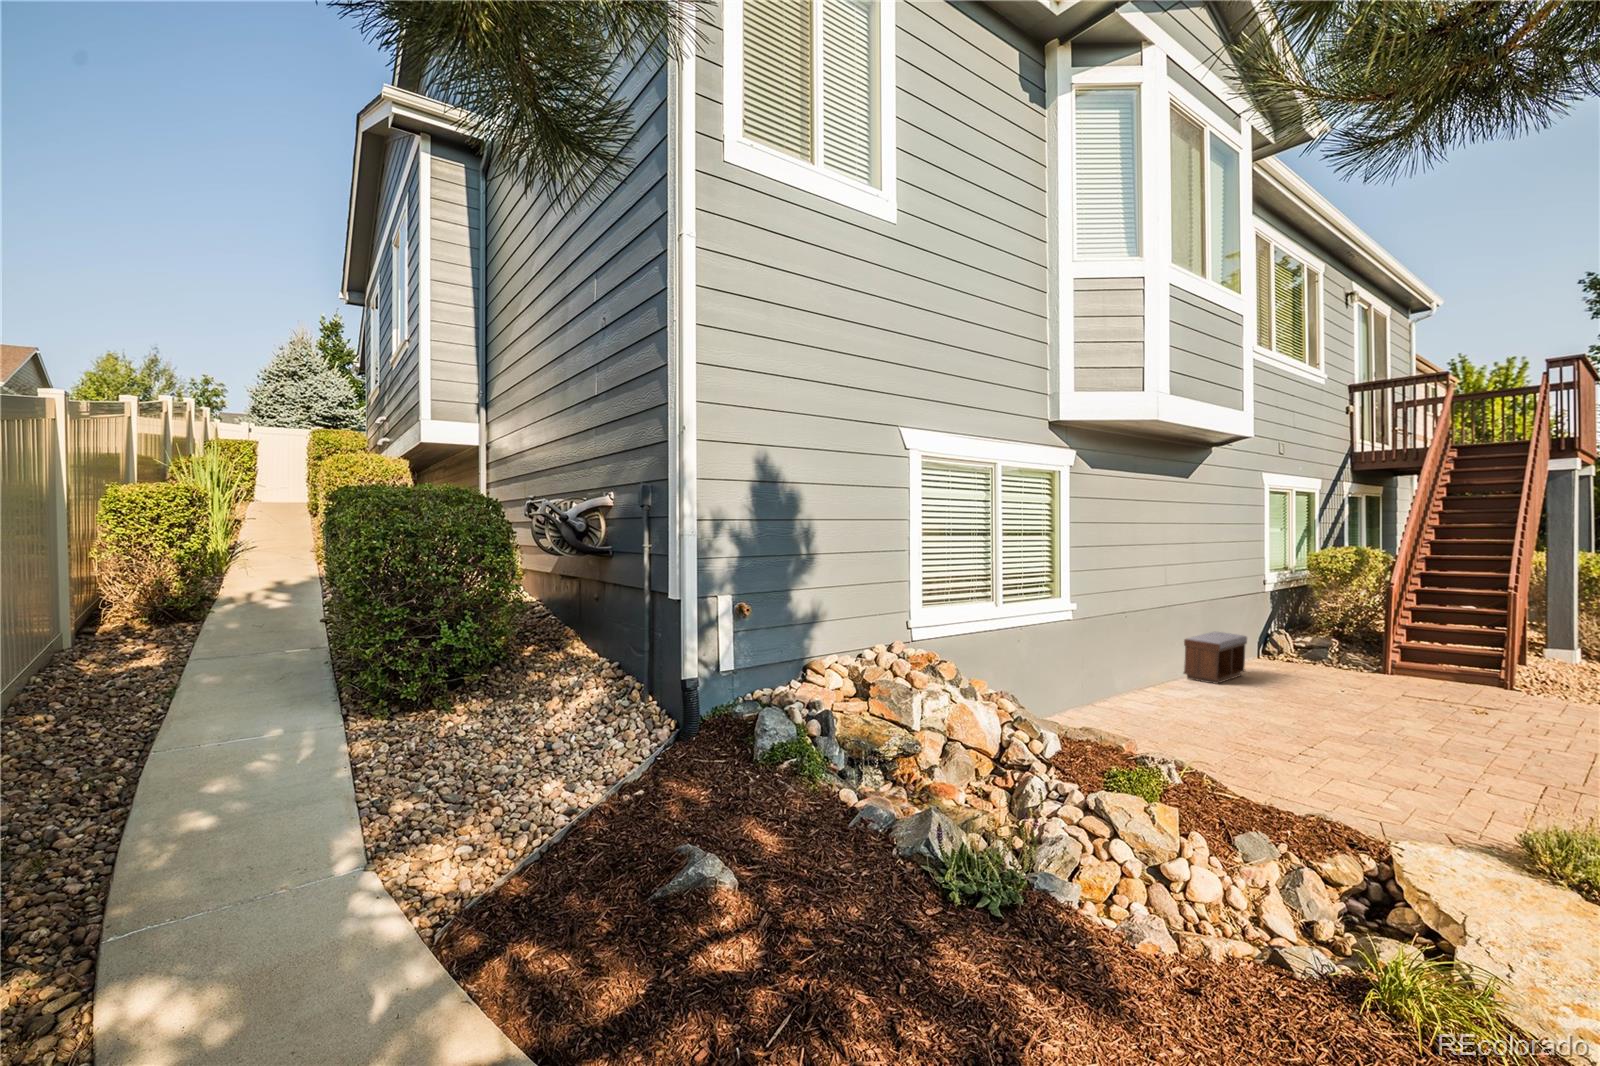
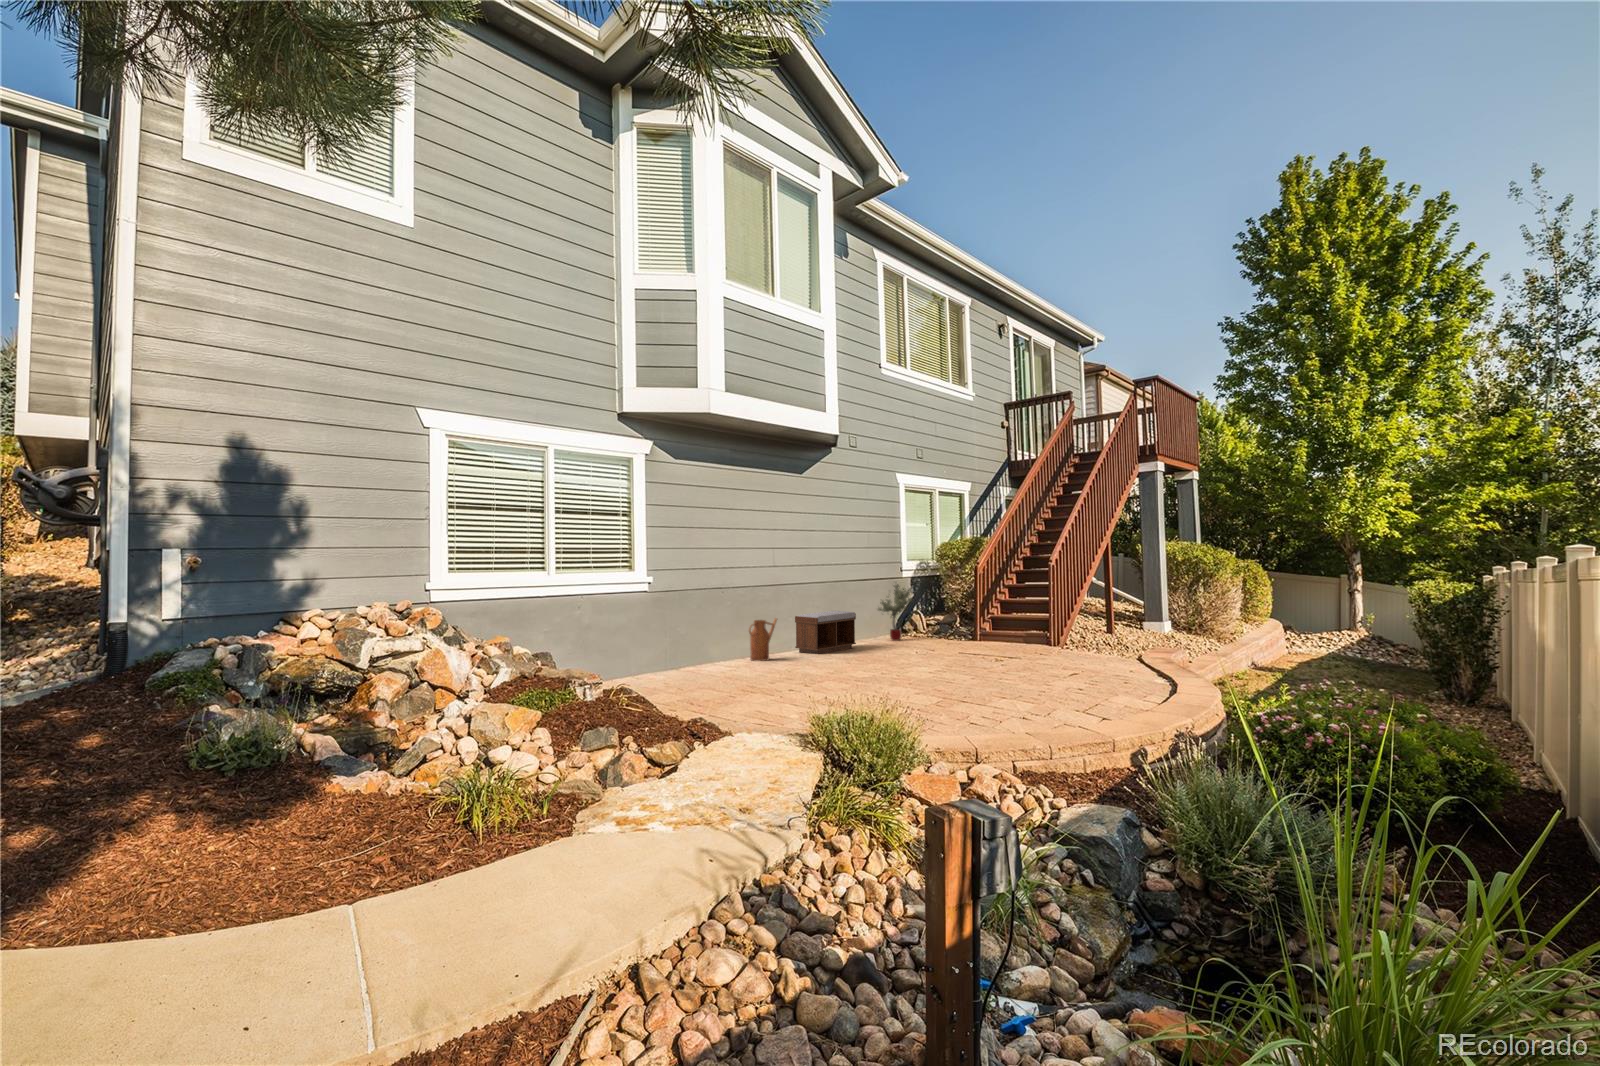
potted tree: none [1247,597,1292,665] -> present [878,584,912,641]
watering can: none [1150,643,1177,692] -> present [749,618,777,661]

